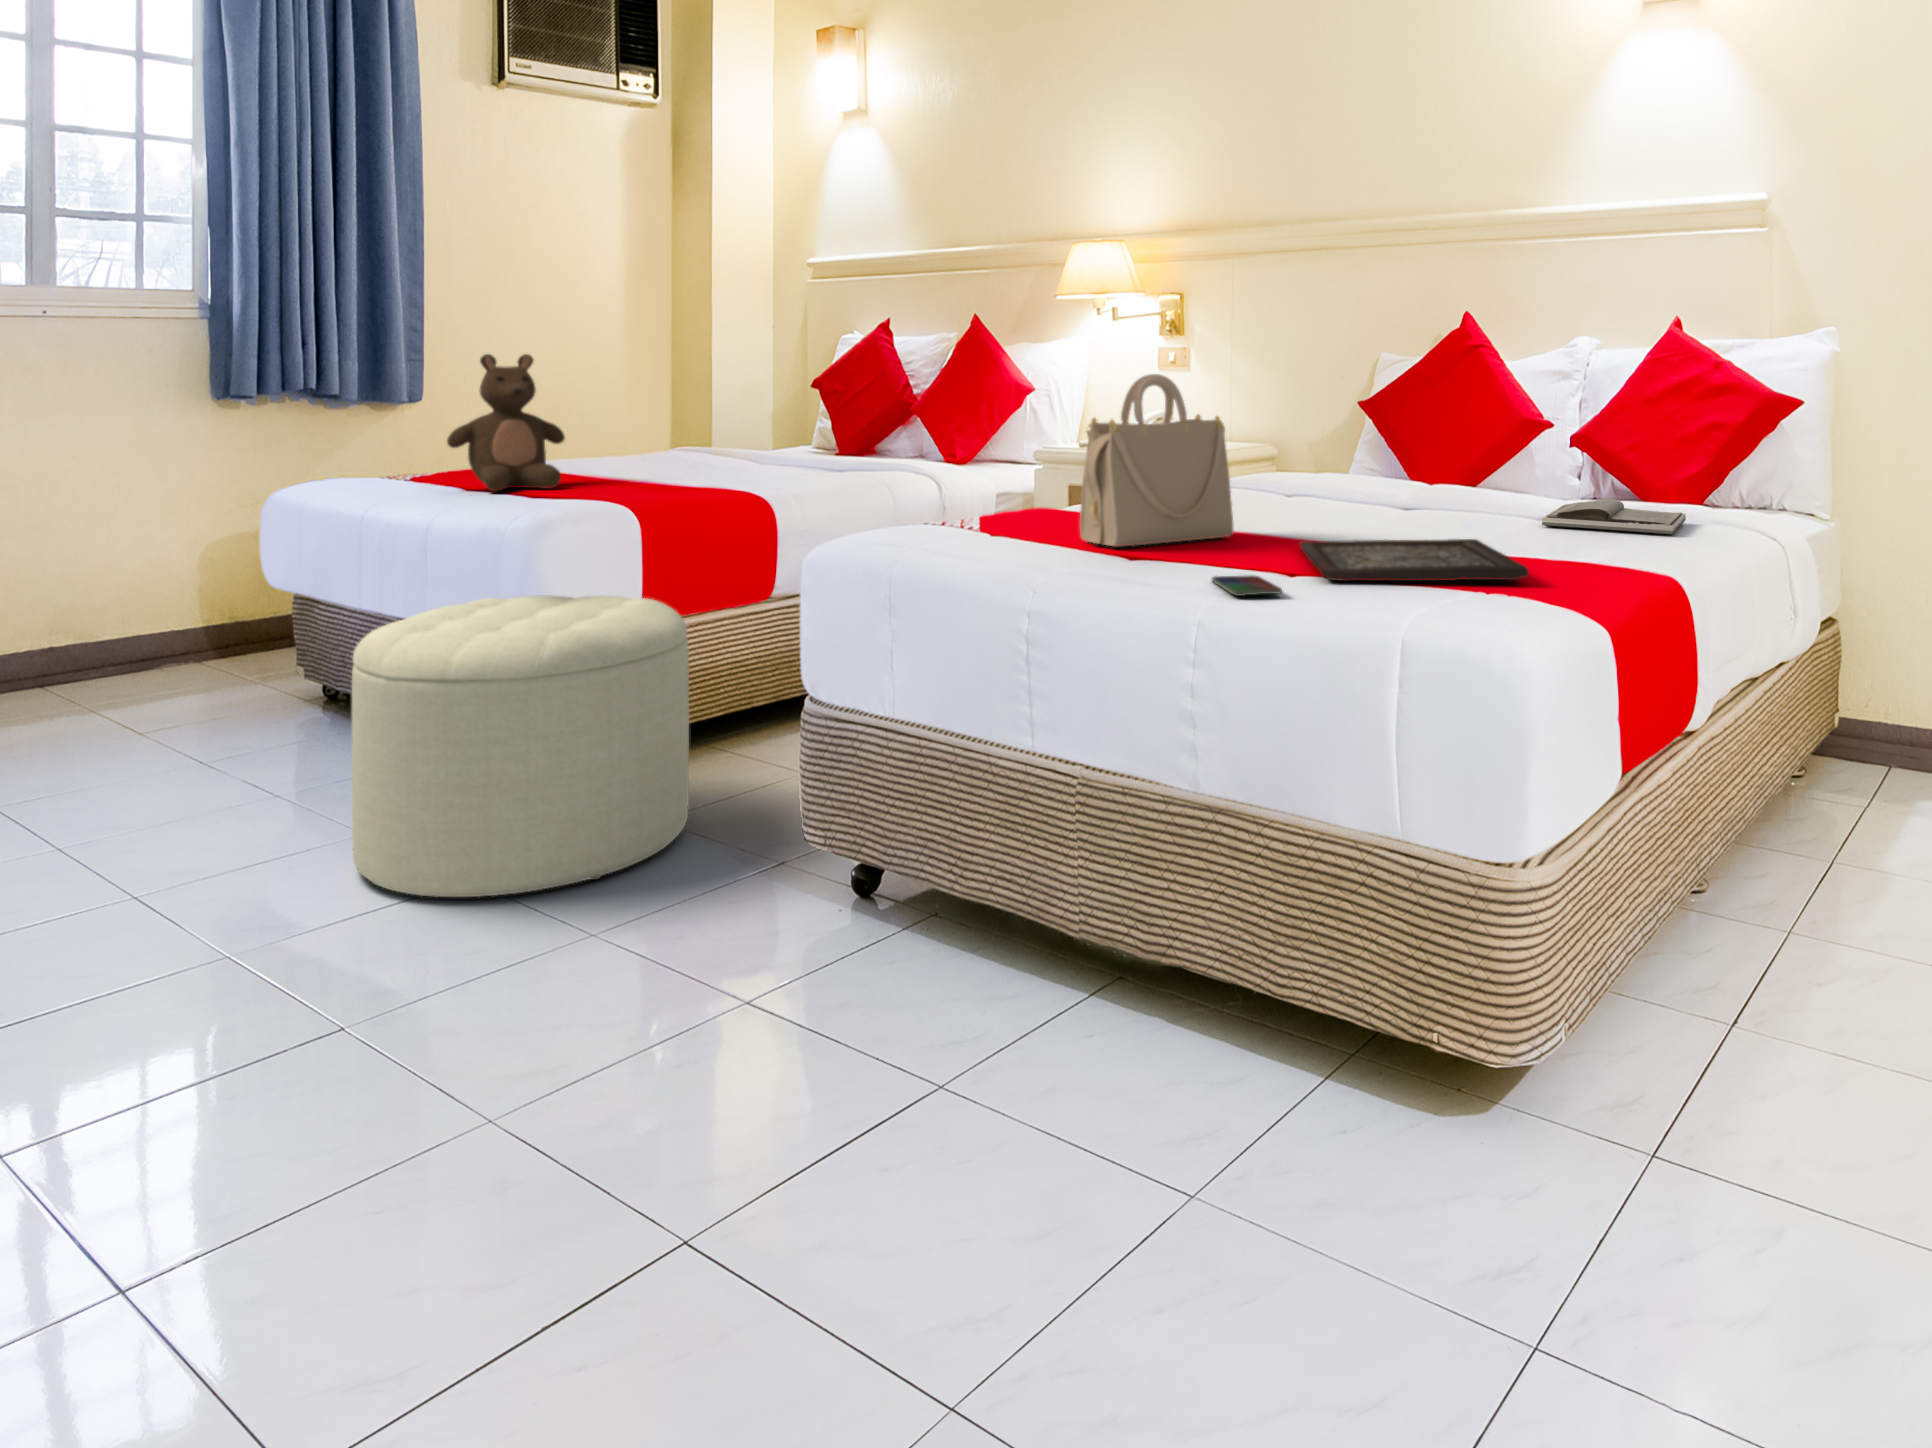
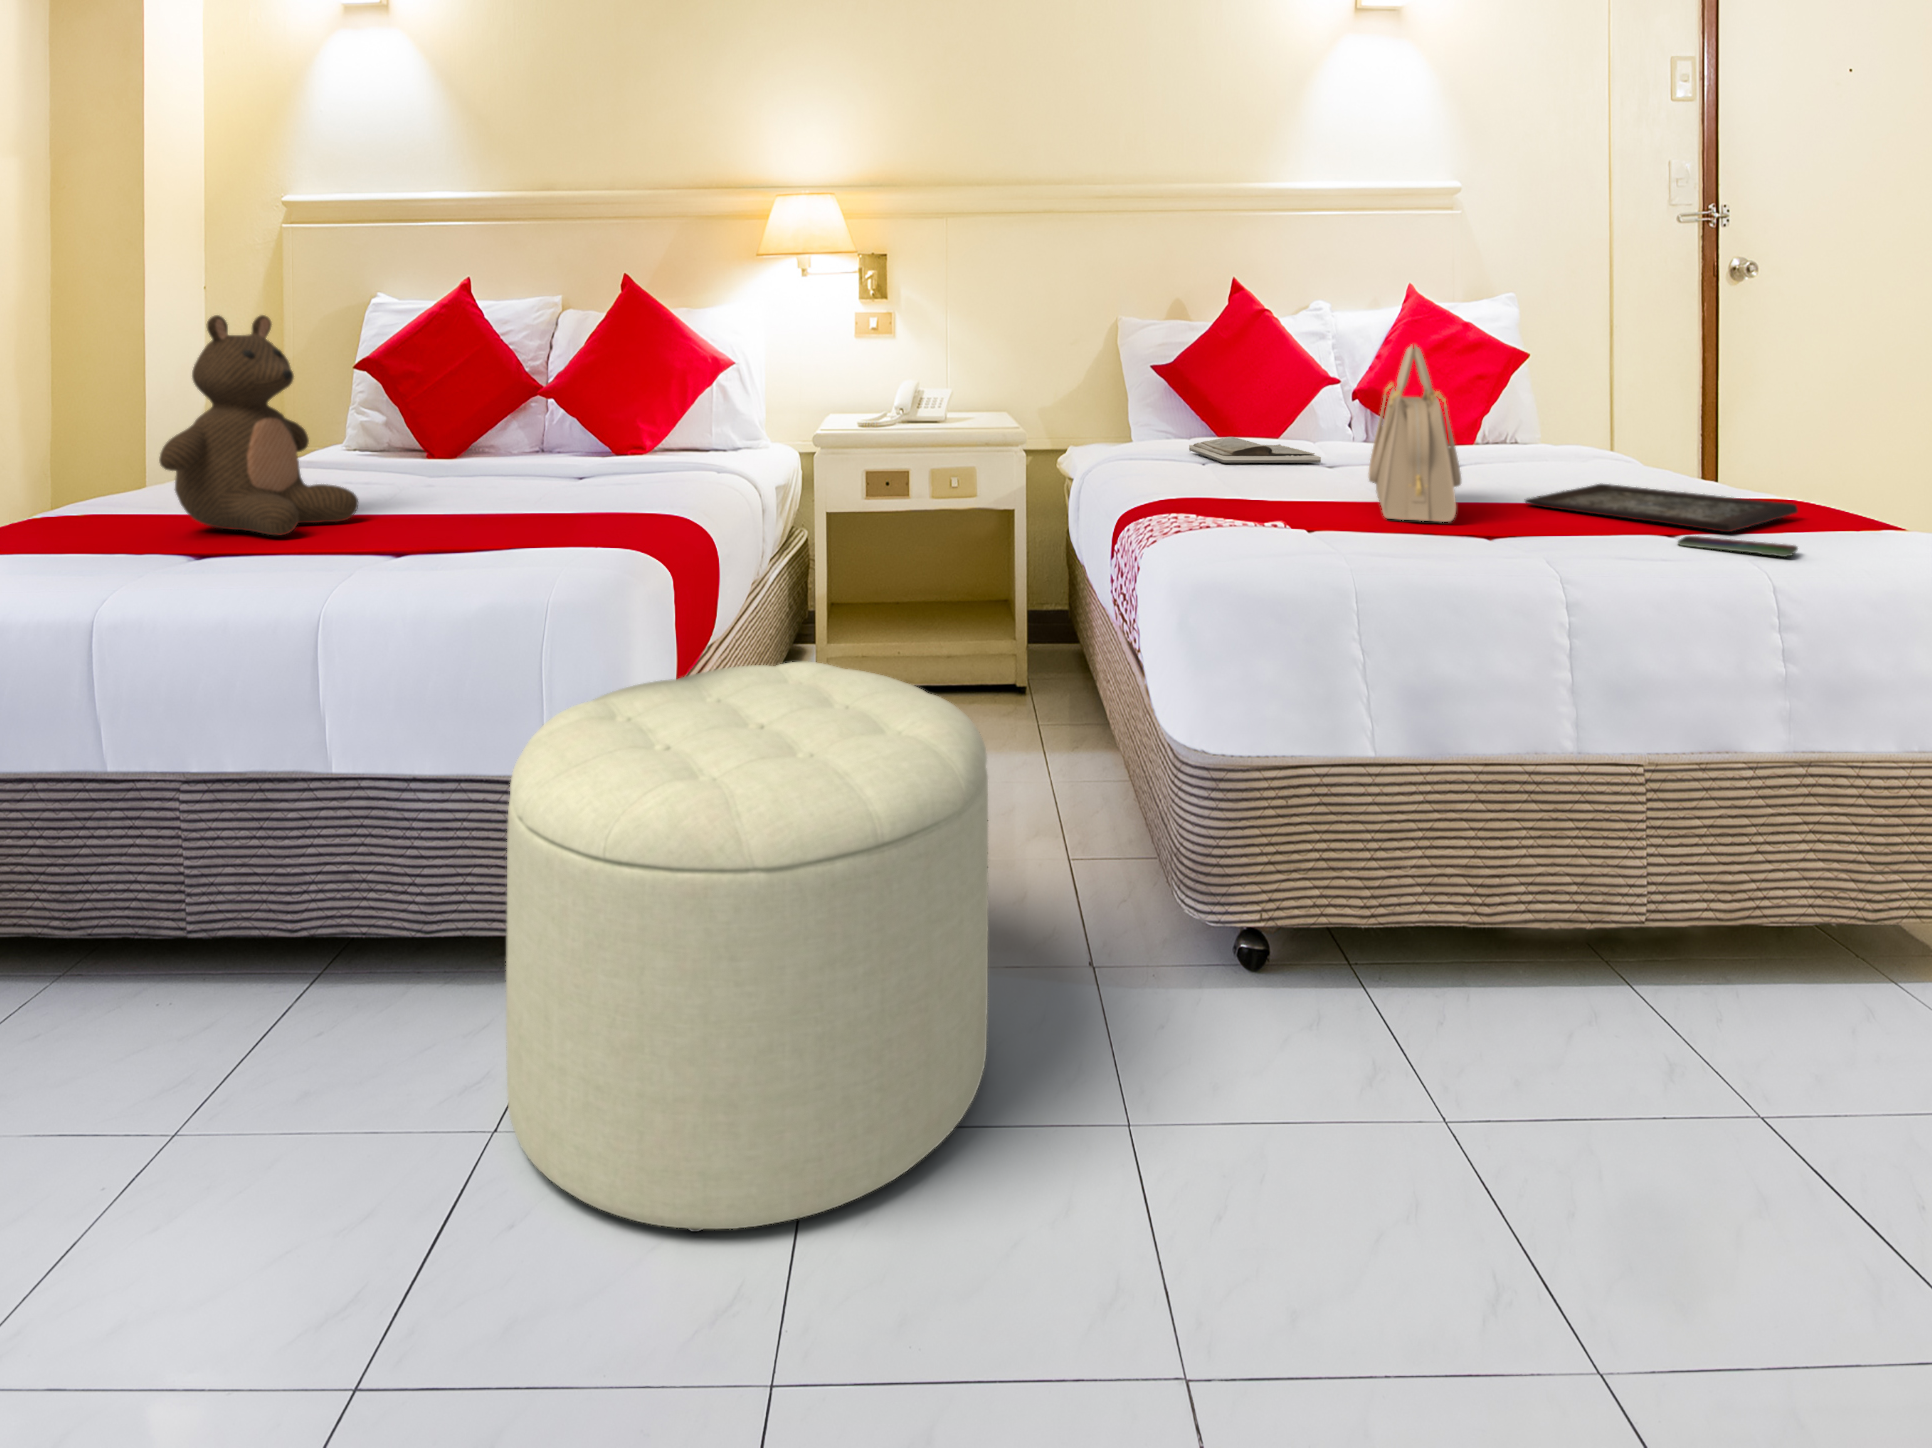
book: present [1542,499,1686,534] -> present [1189,437,1321,464]

